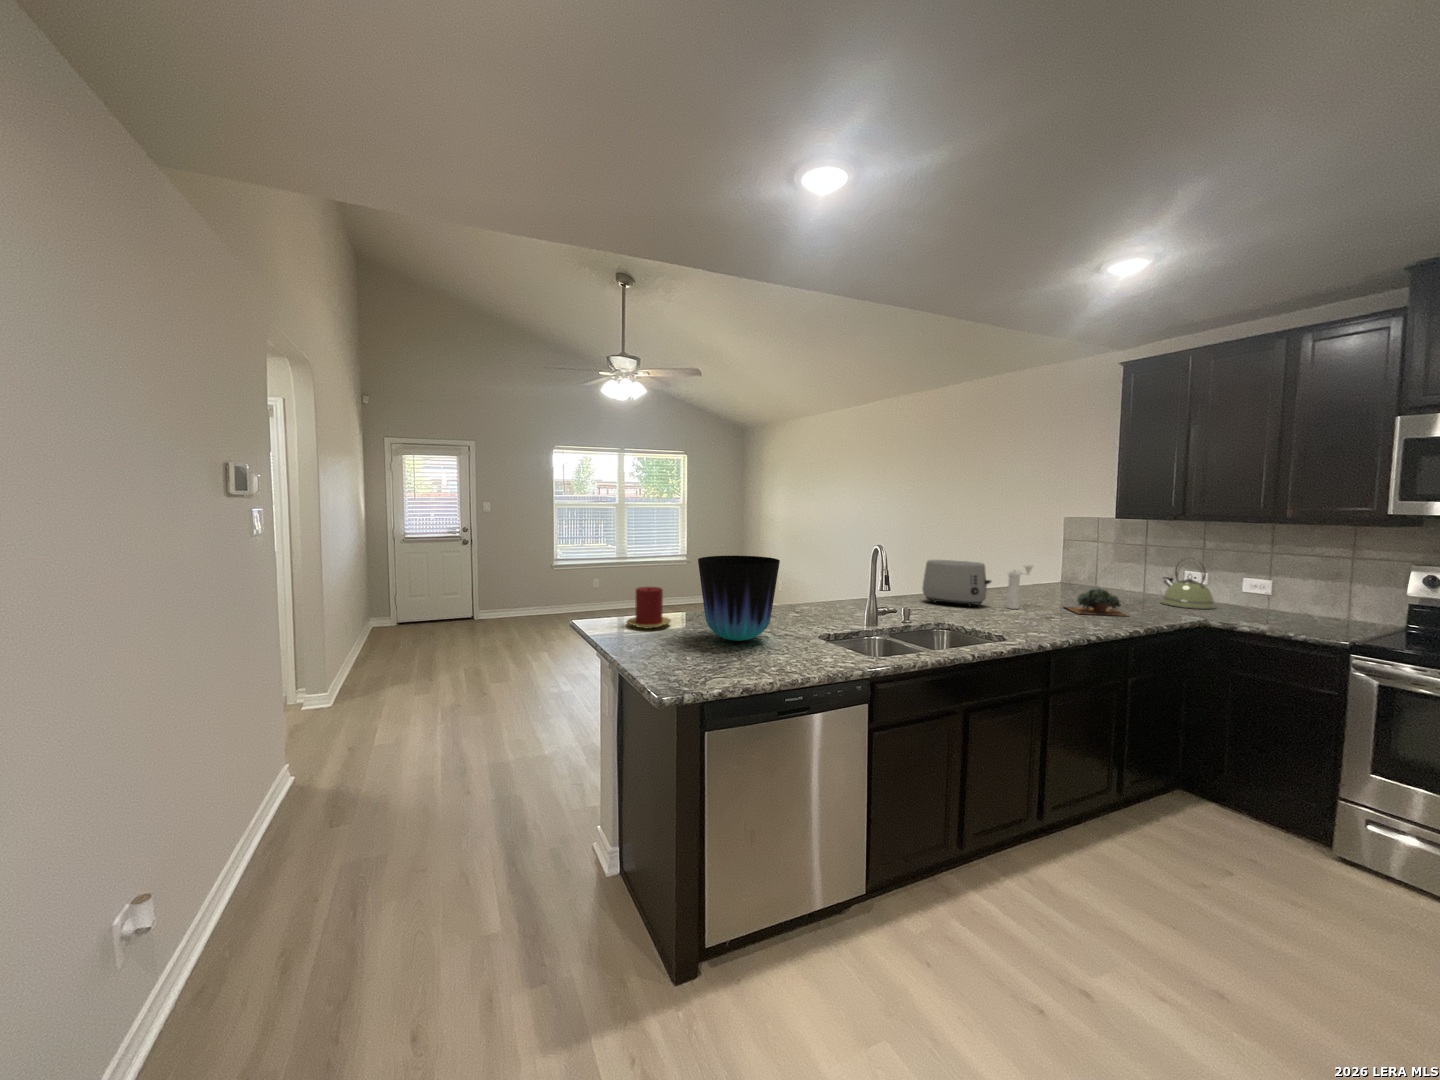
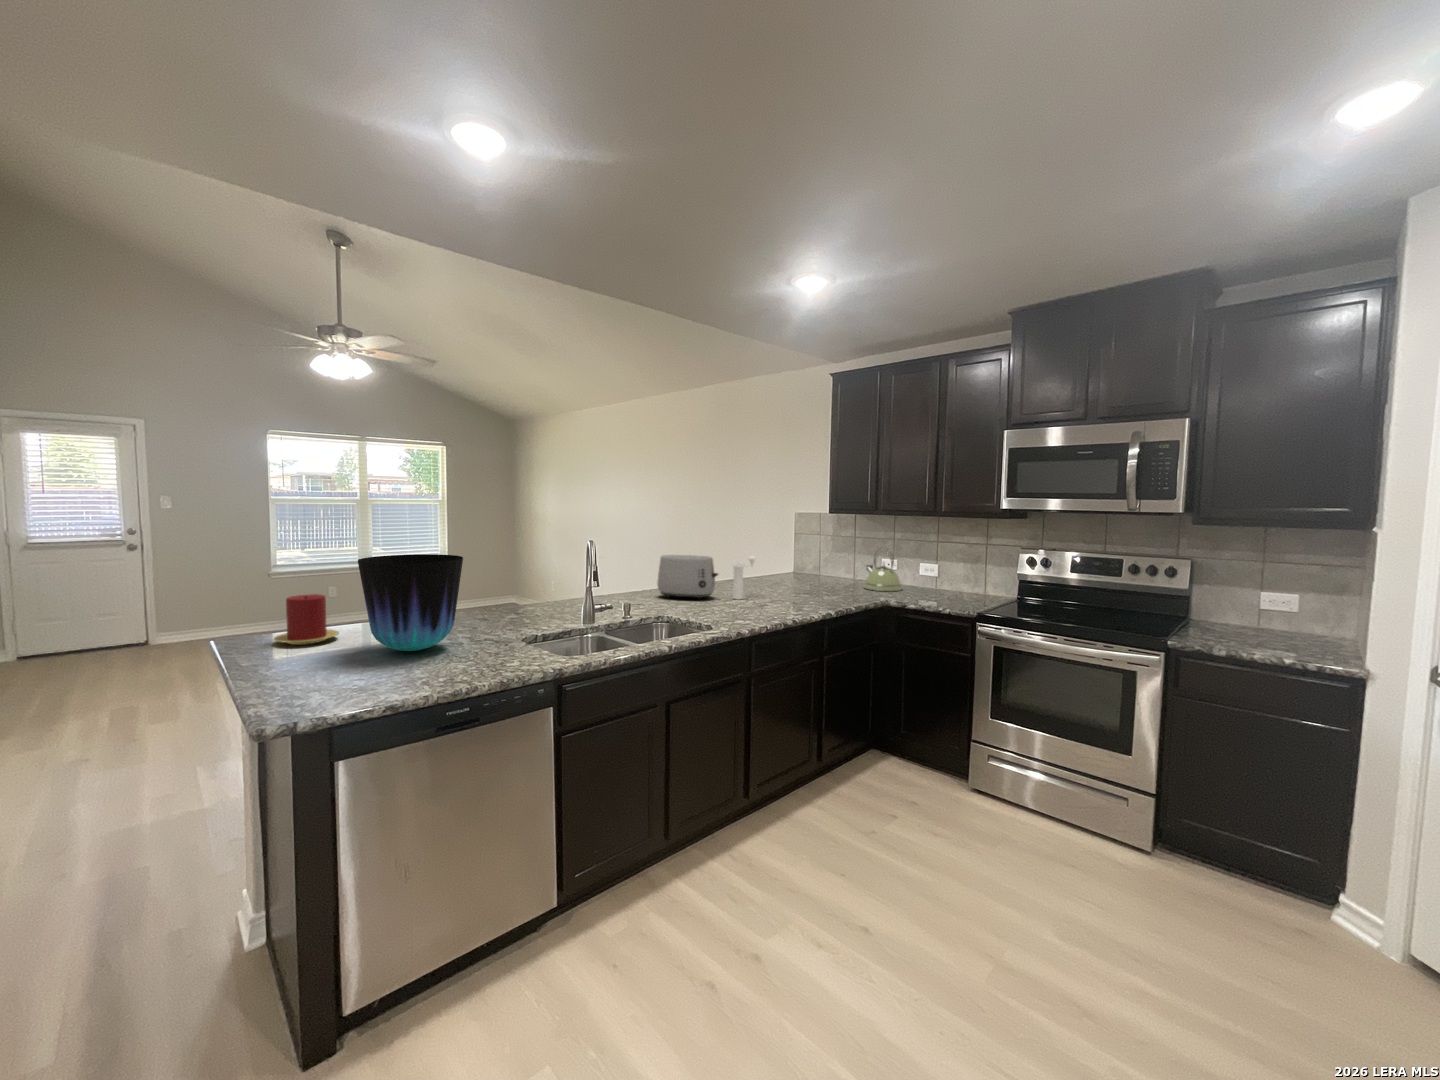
succulent plant: present [1065,588,1128,616] -> none [782,576,832,601]

